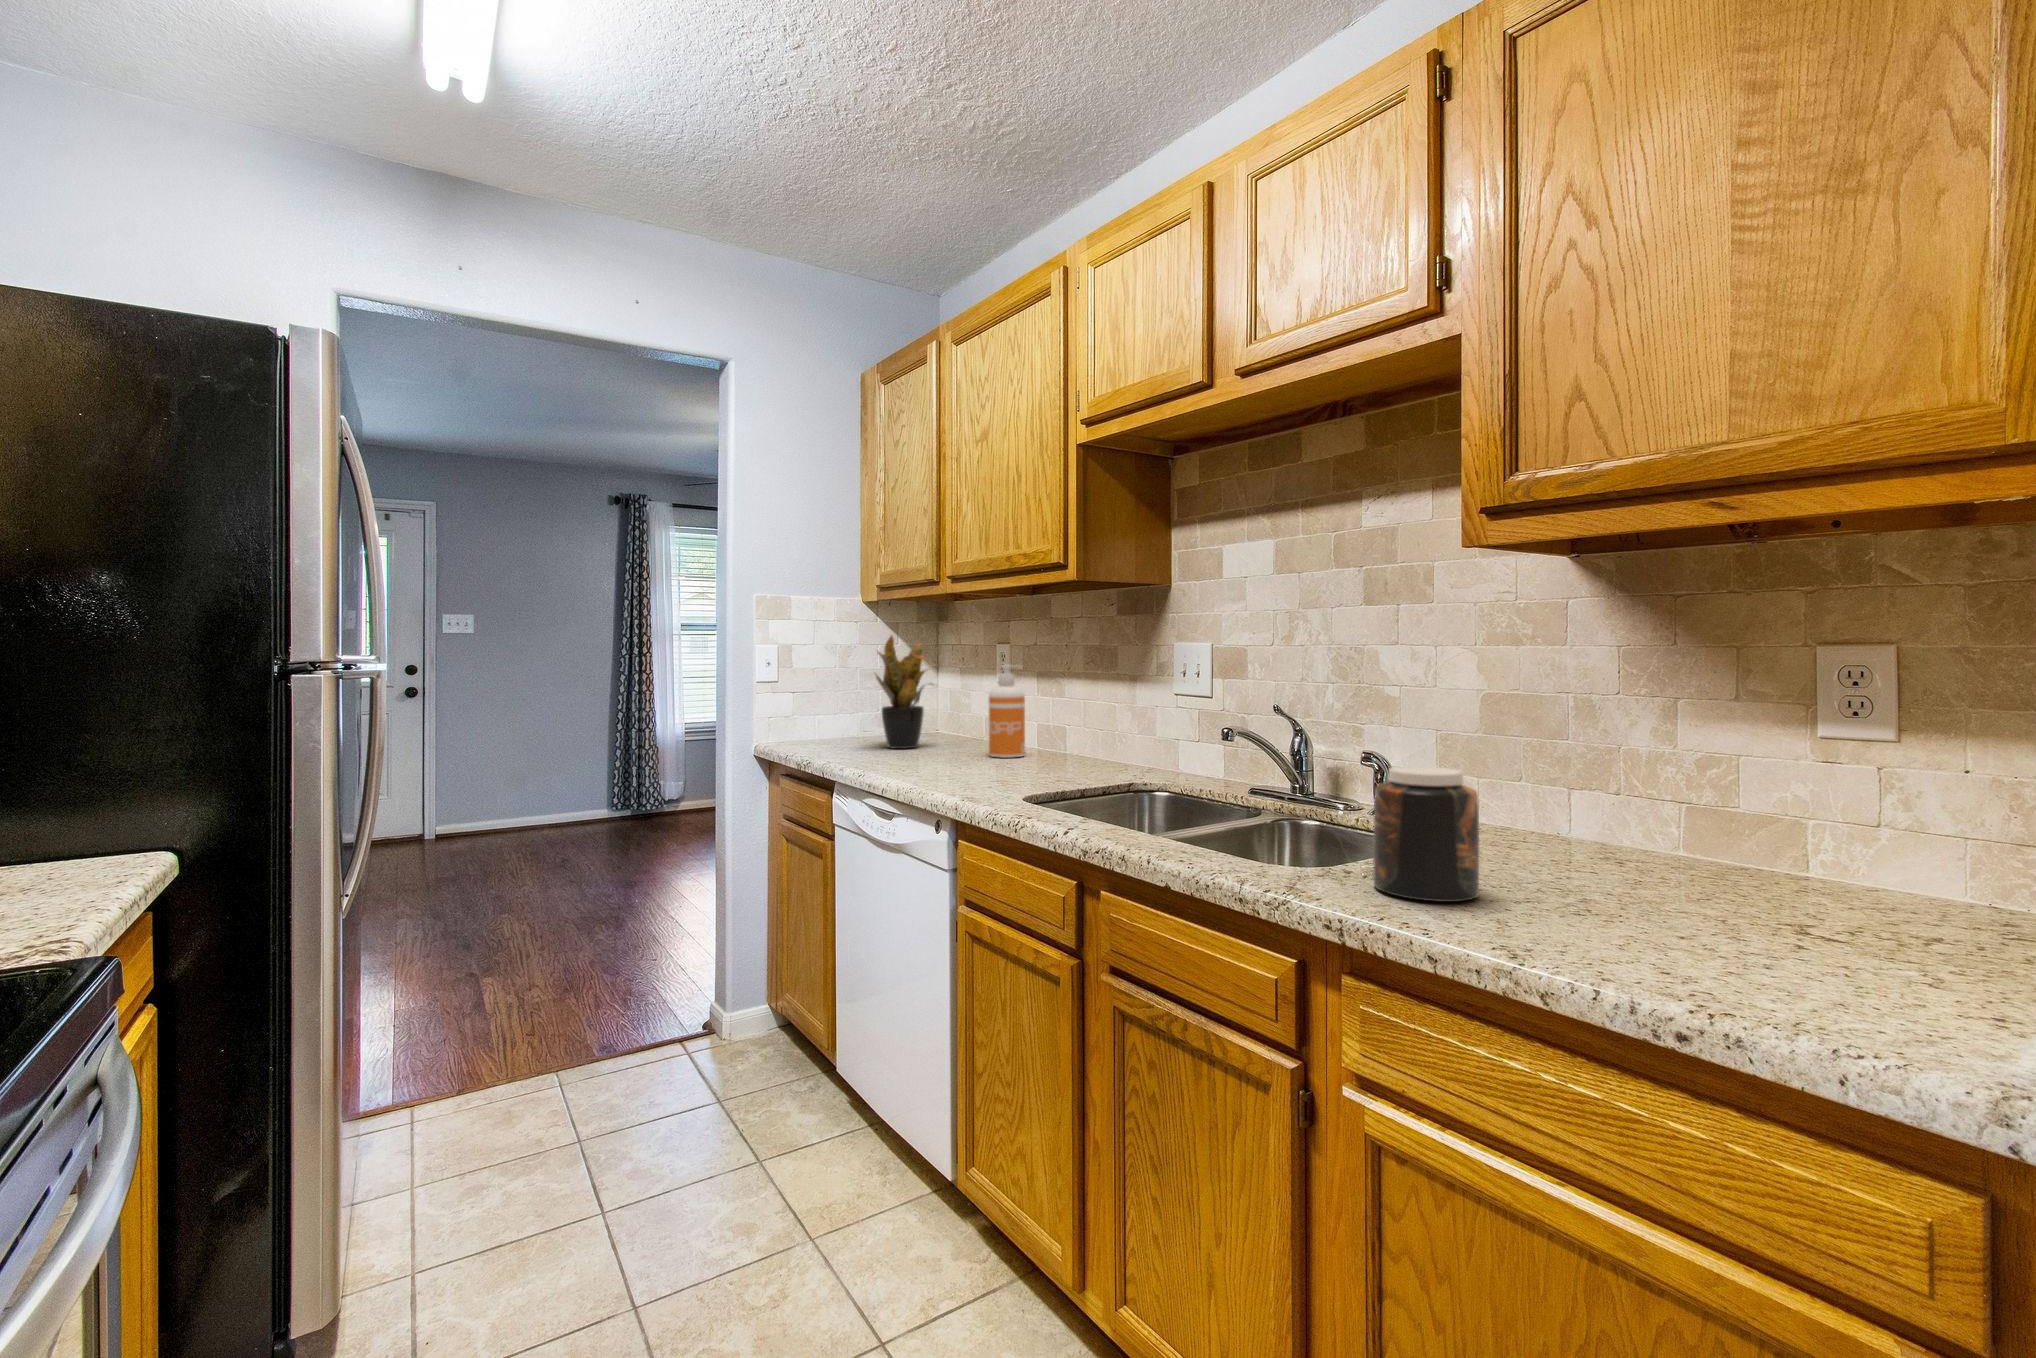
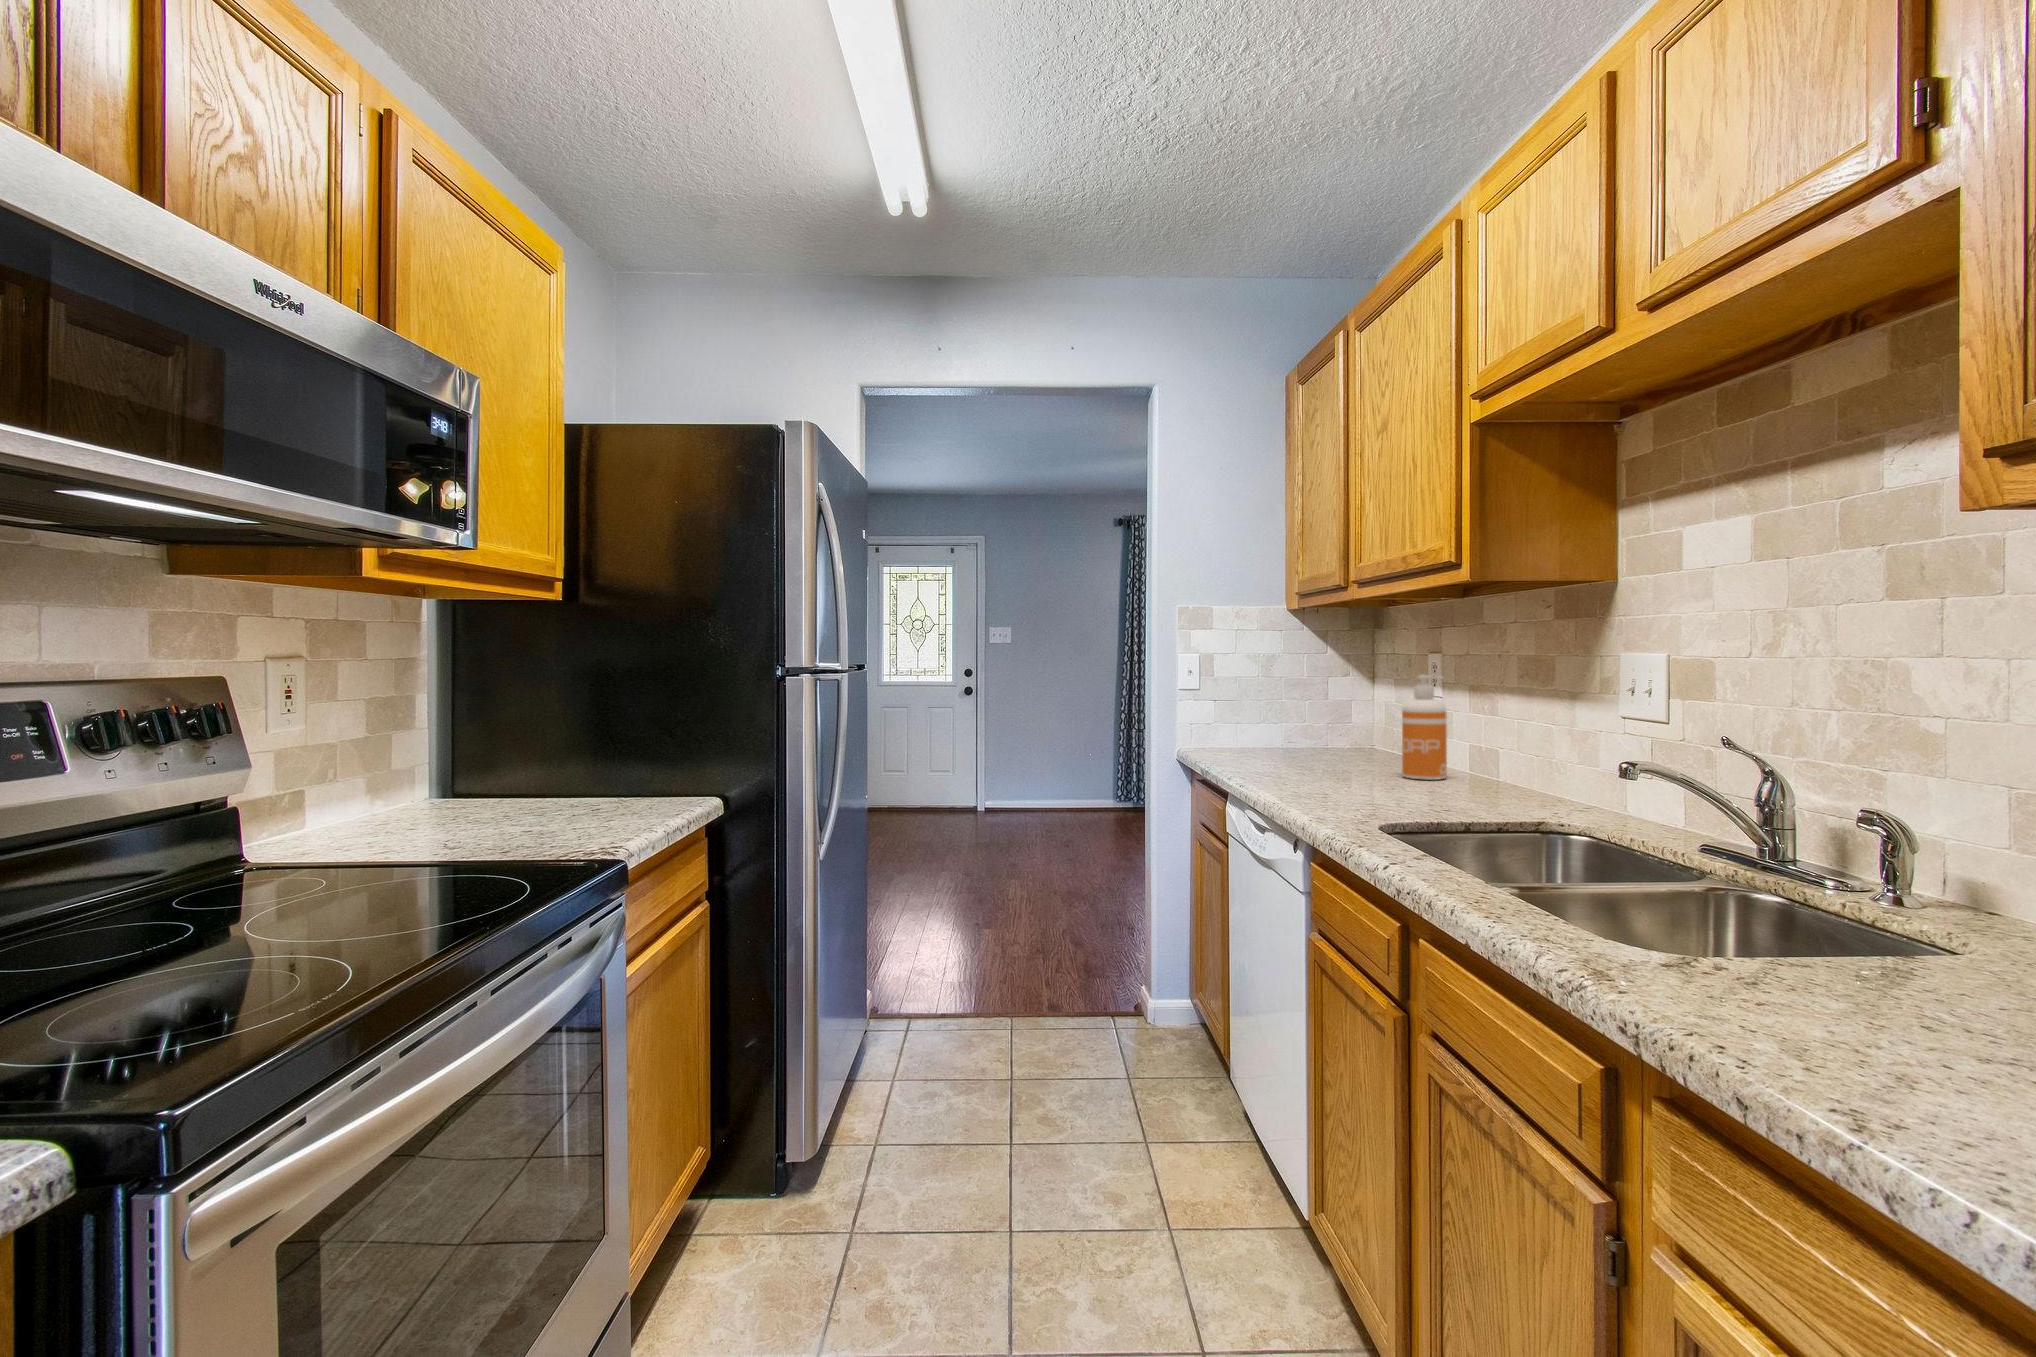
potted plant: present [876,635,934,749] -> none [1276,638,1359,762]
jar: present [1373,766,1479,902] -> none [1734,833,1916,1039]

